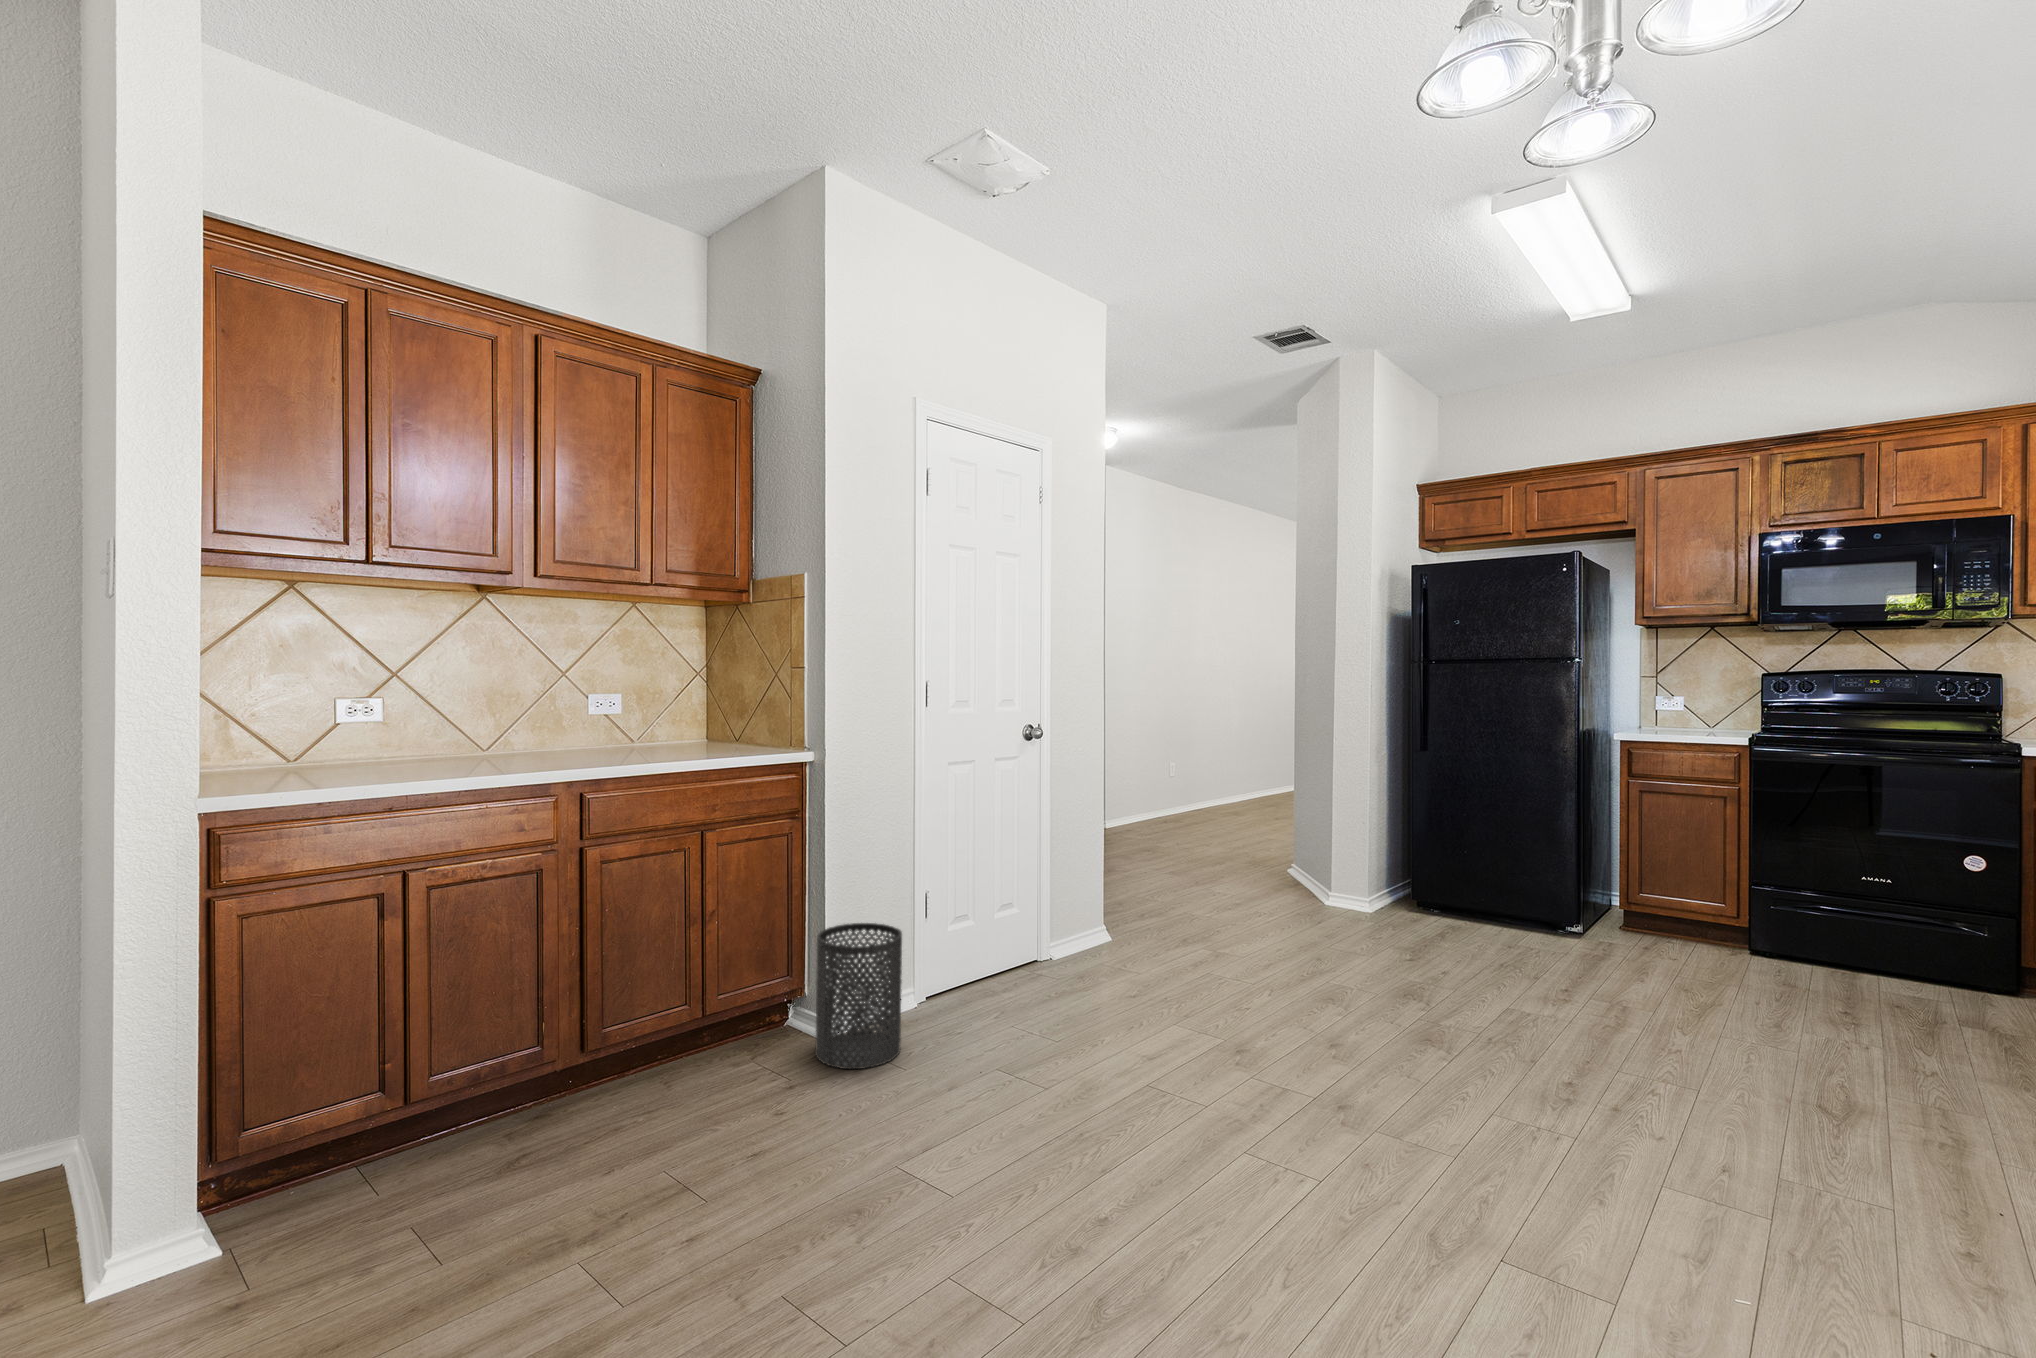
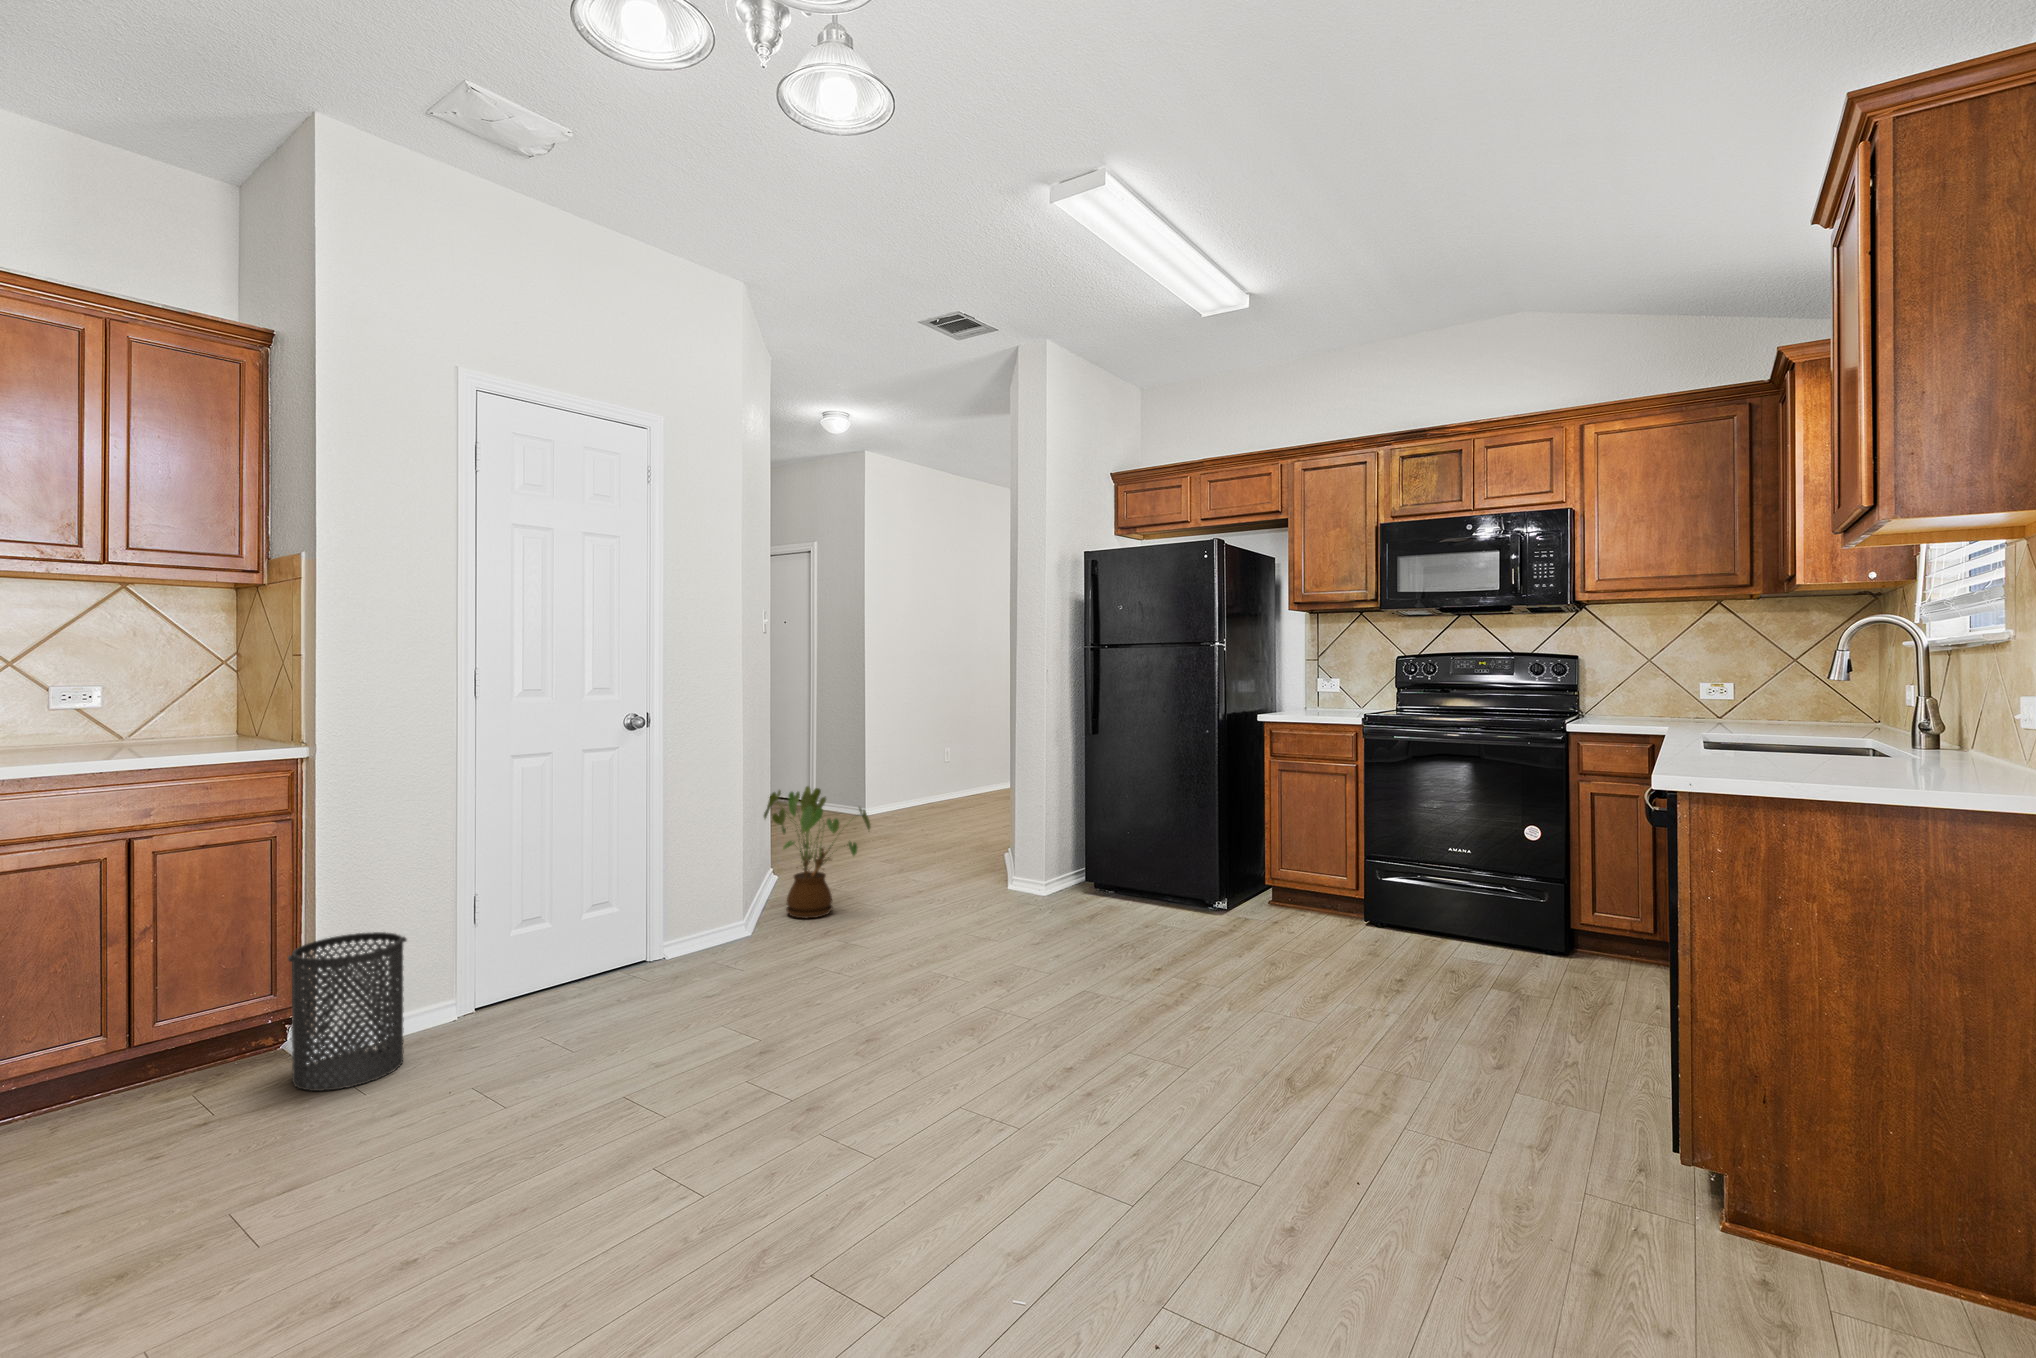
house plant: none [1106,793,1207,922] -> present [764,786,871,918]

